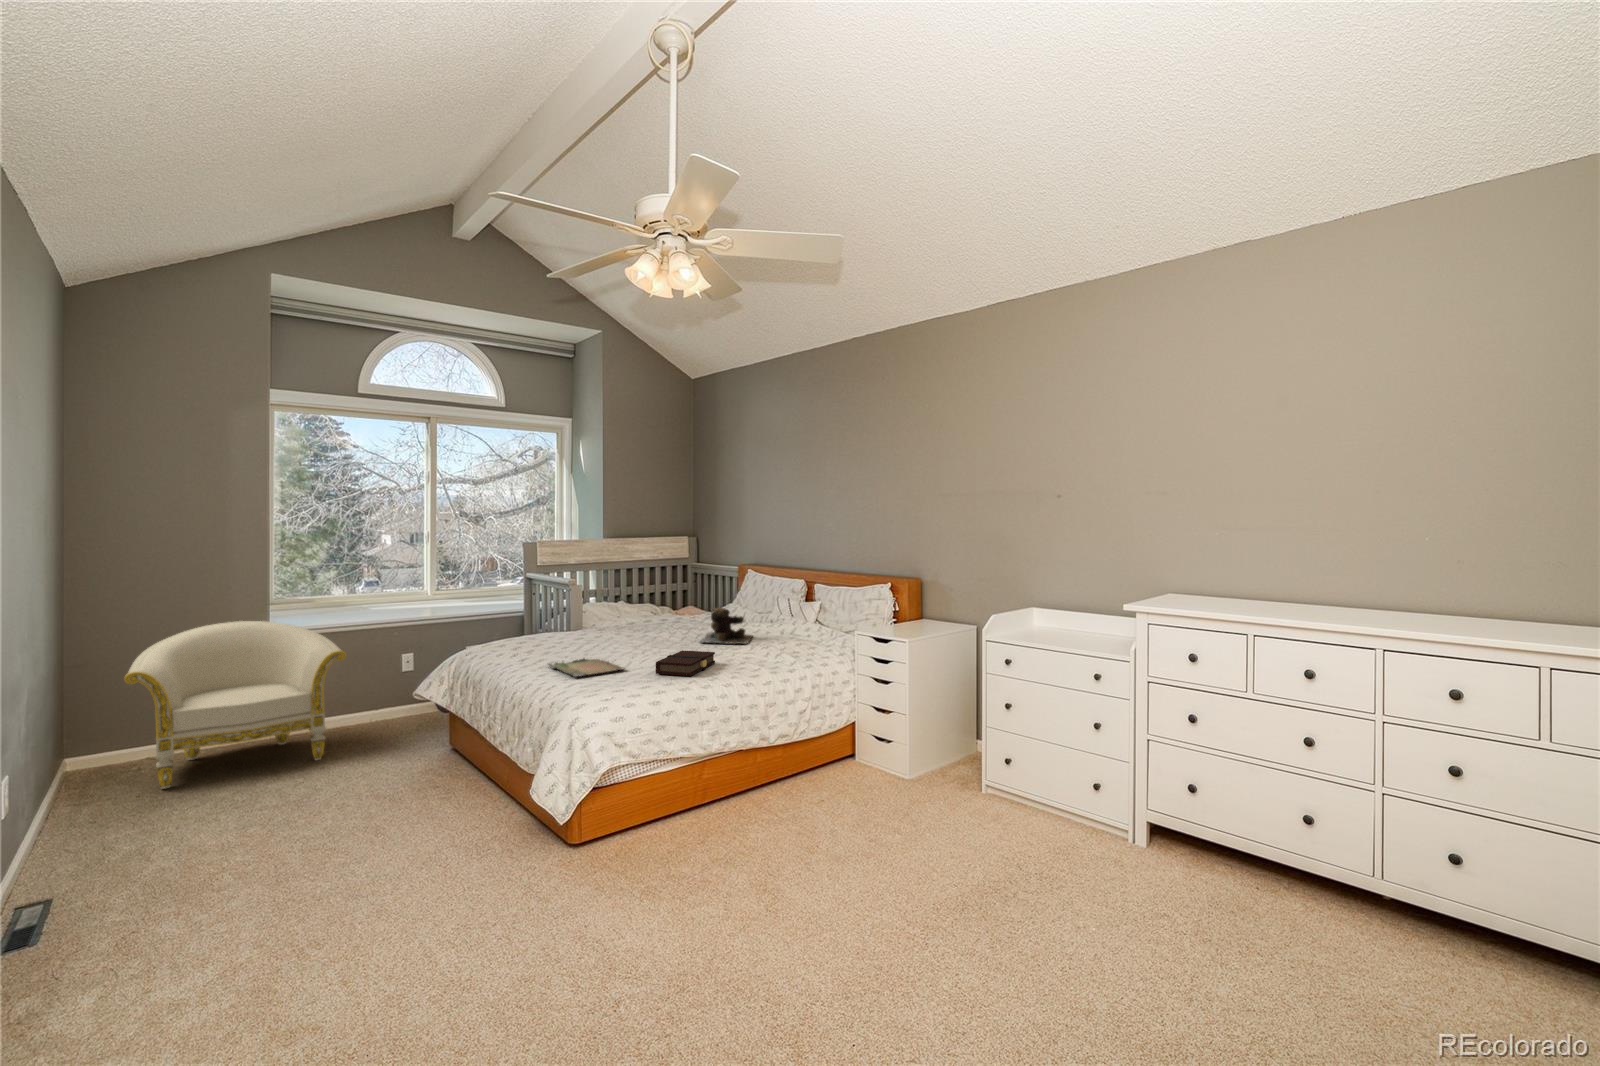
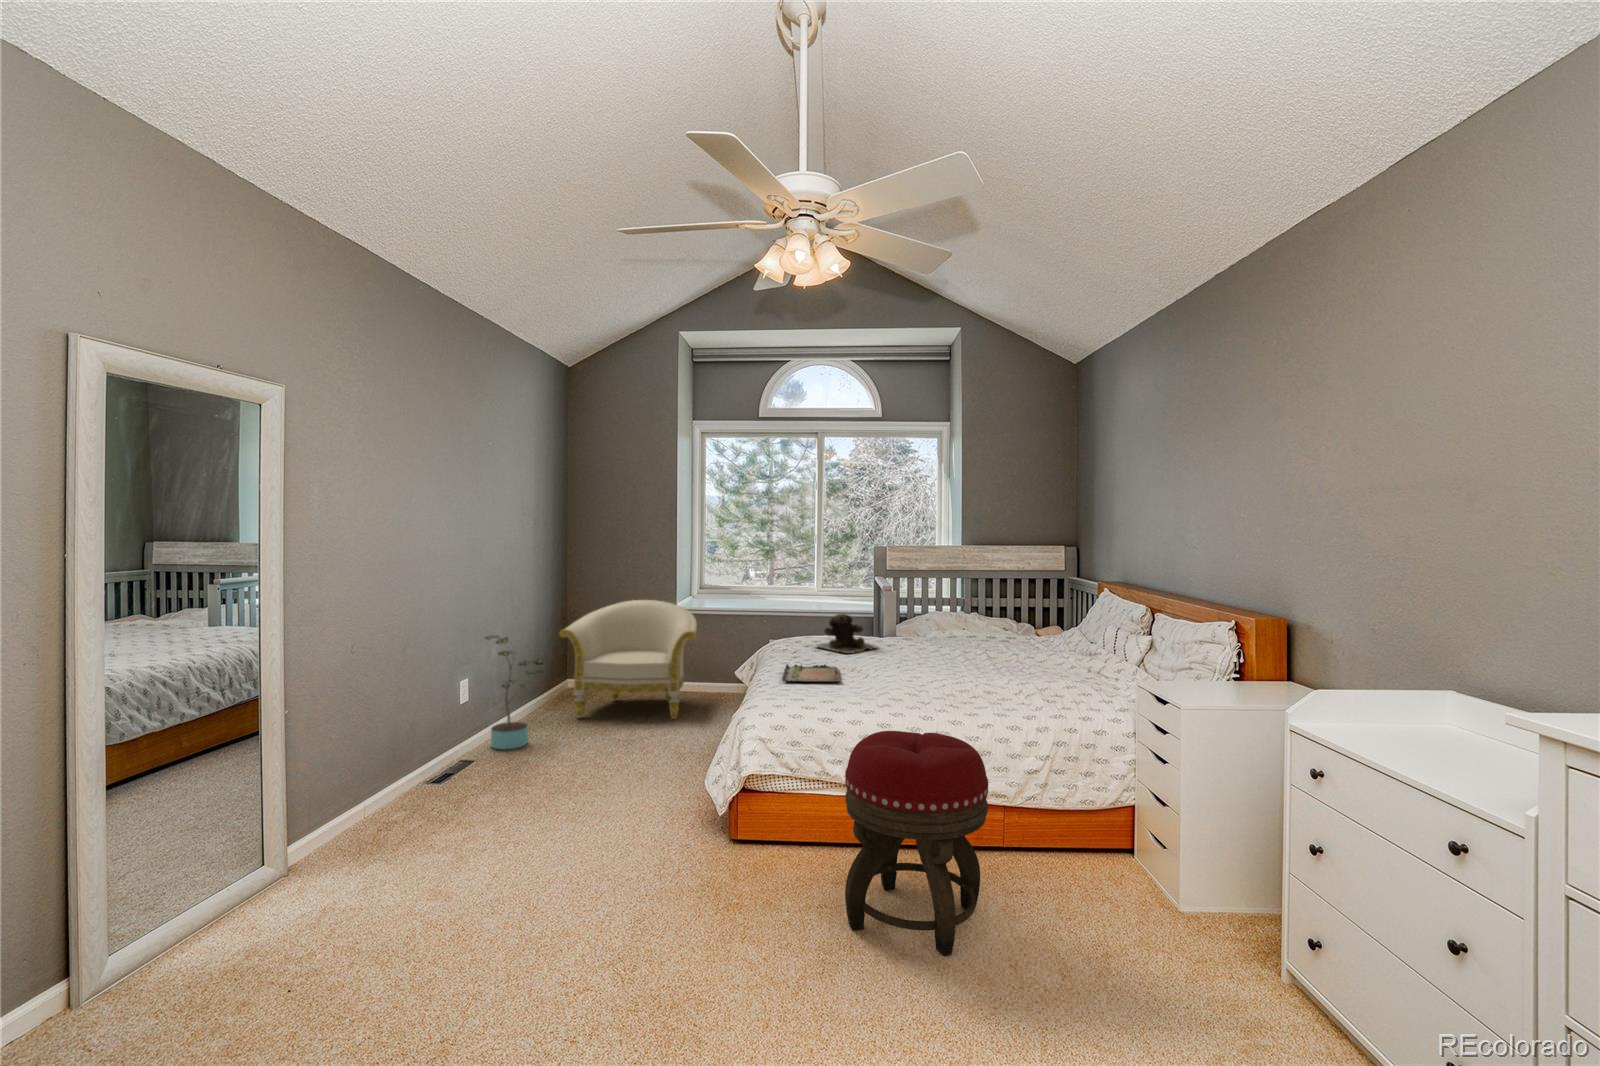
teddy bear: present [700,608,753,644] -> present [816,614,877,653]
book: present [656,650,715,676] -> none [857,671,938,700]
potted plant: none [38,690,145,855] -> present [485,635,543,749]
footstool: none [718,690,833,864] -> present [845,731,988,956]

